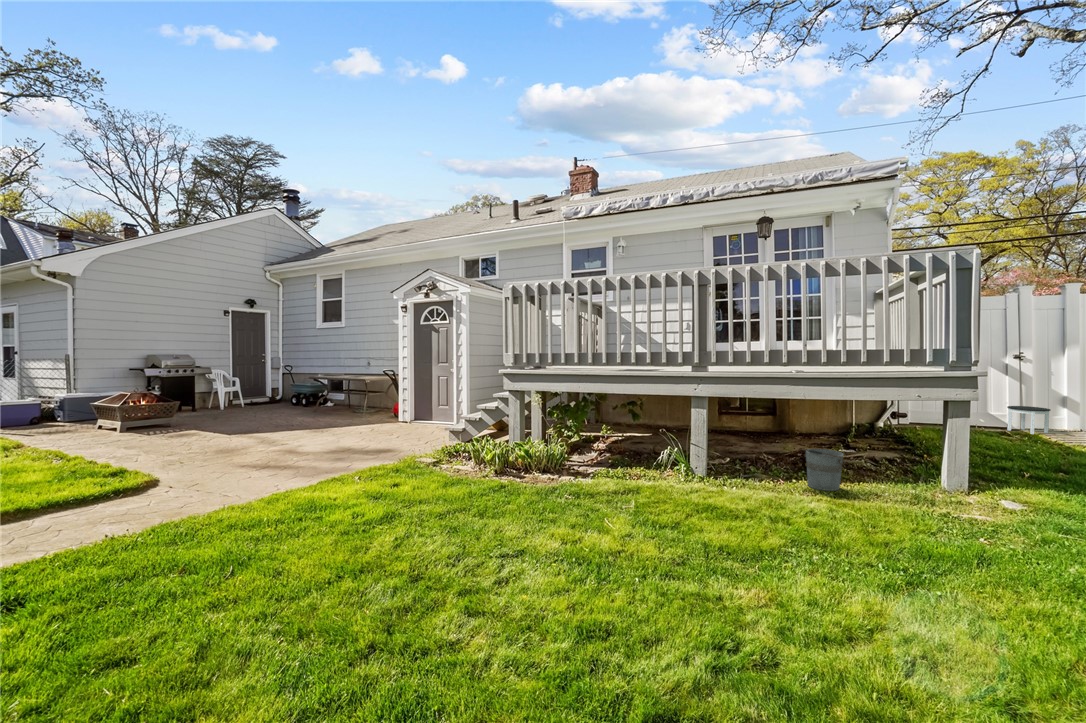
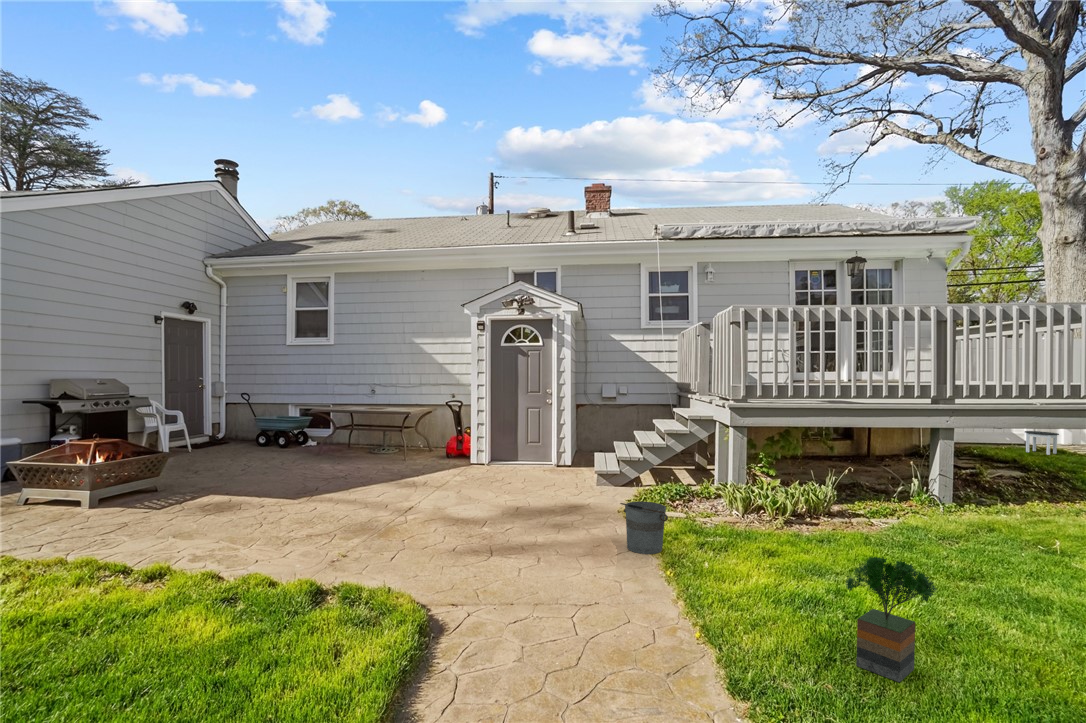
bucket: present [804,449,845,491] -> present [620,501,668,554]
potted tree: none [122,531,215,664] -> present [846,556,937,682]

